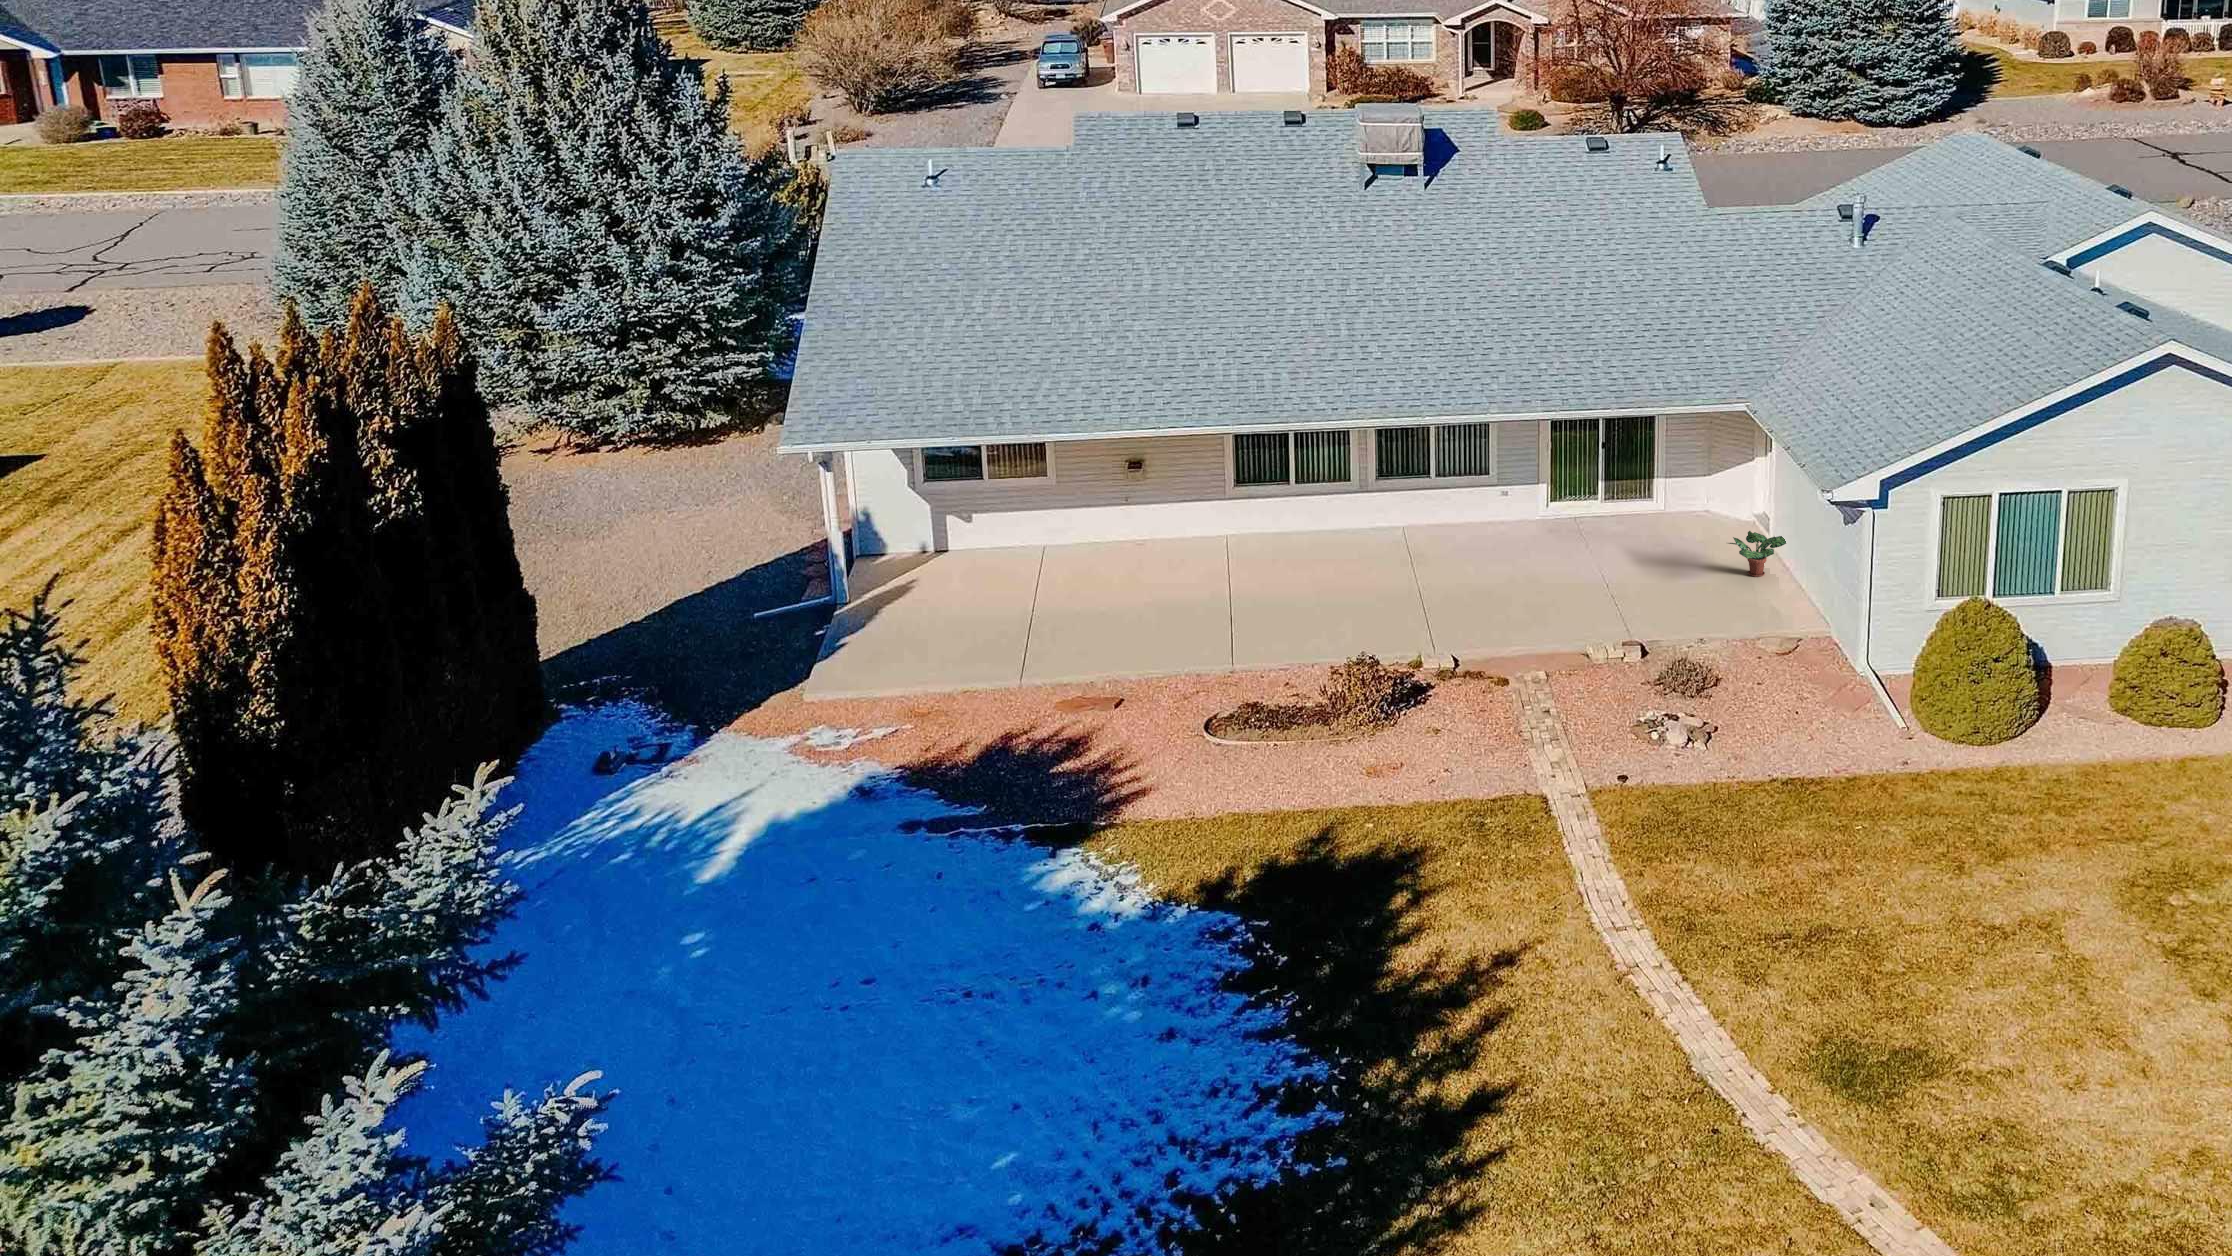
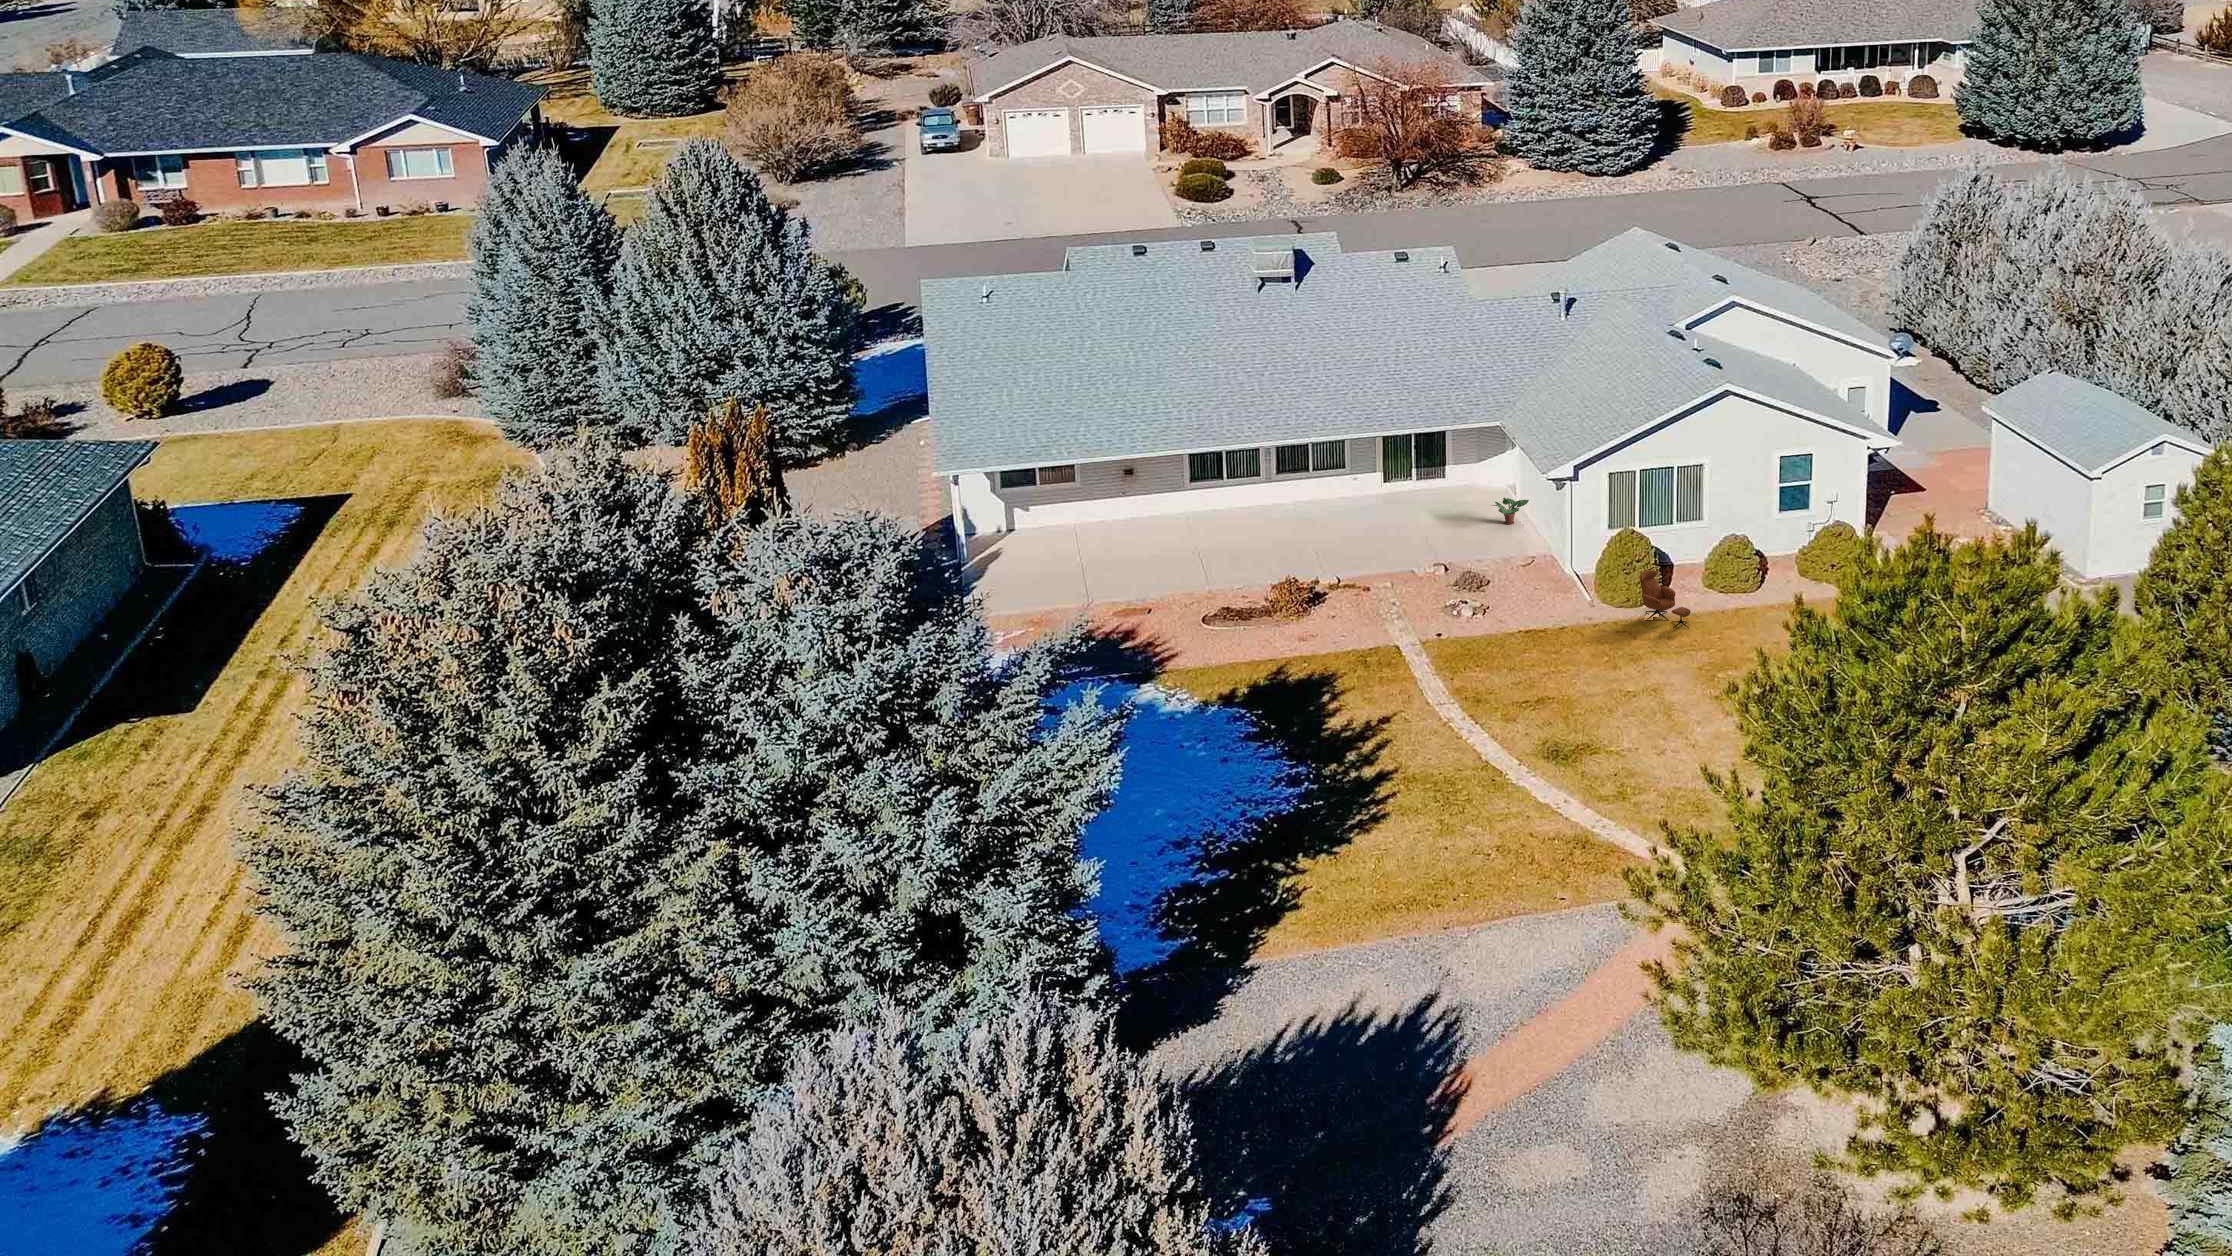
lounge chair: none [2000,675,2098,791] -> present [1640,570,1691,628]

